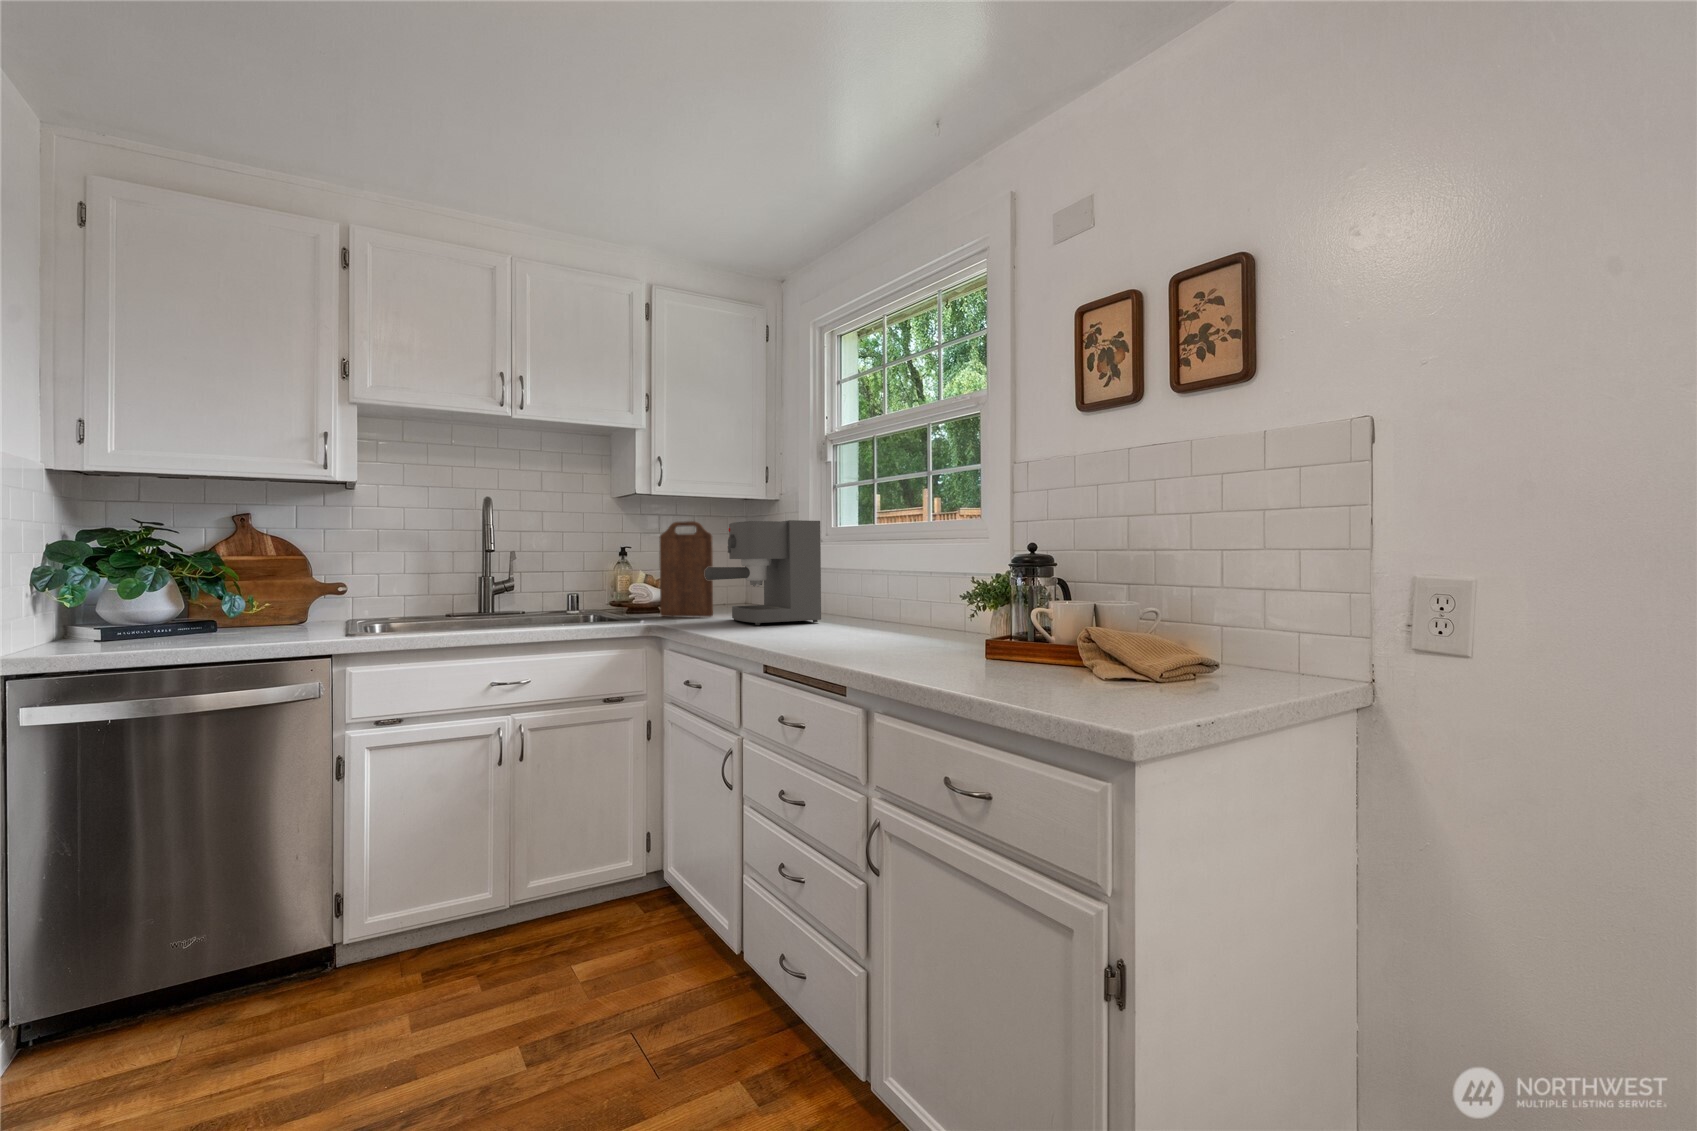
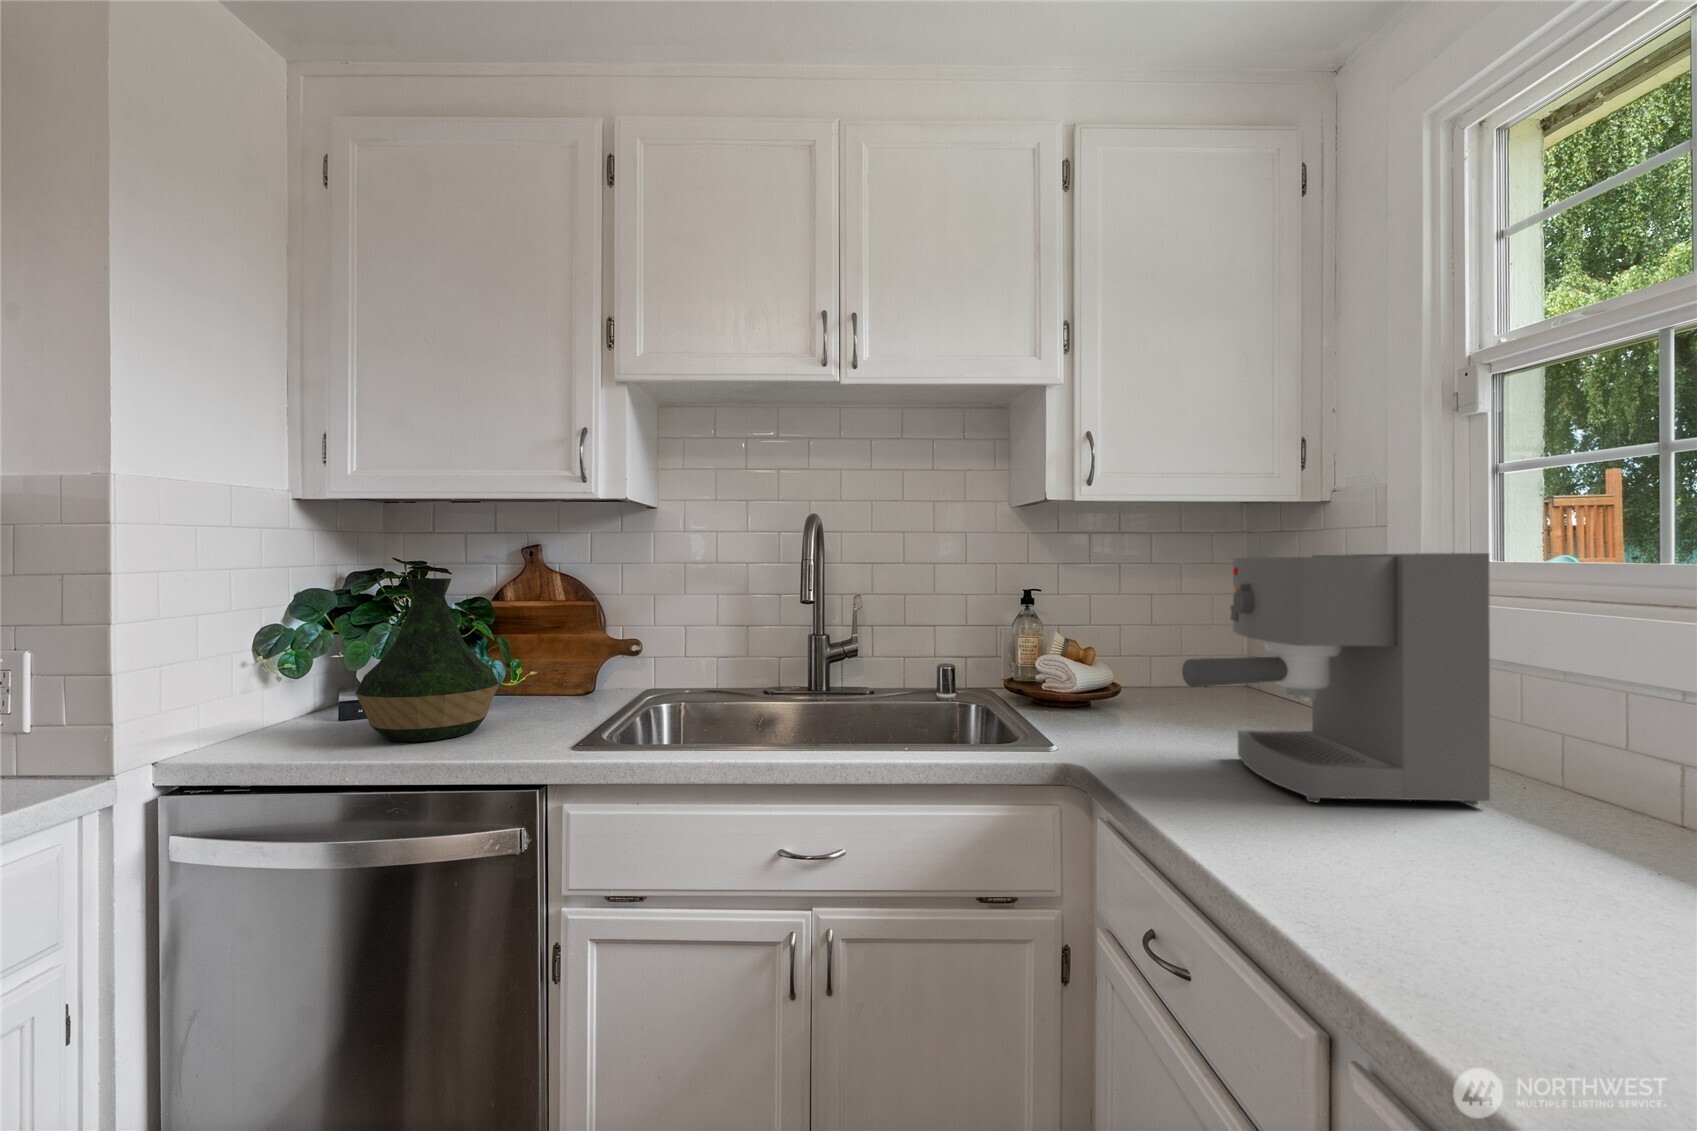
cutting board: present [660,521,713,617] -> none [1086,550,1193,742]
vase: none [144,530,262,642] -> present [355,578,499,741]

